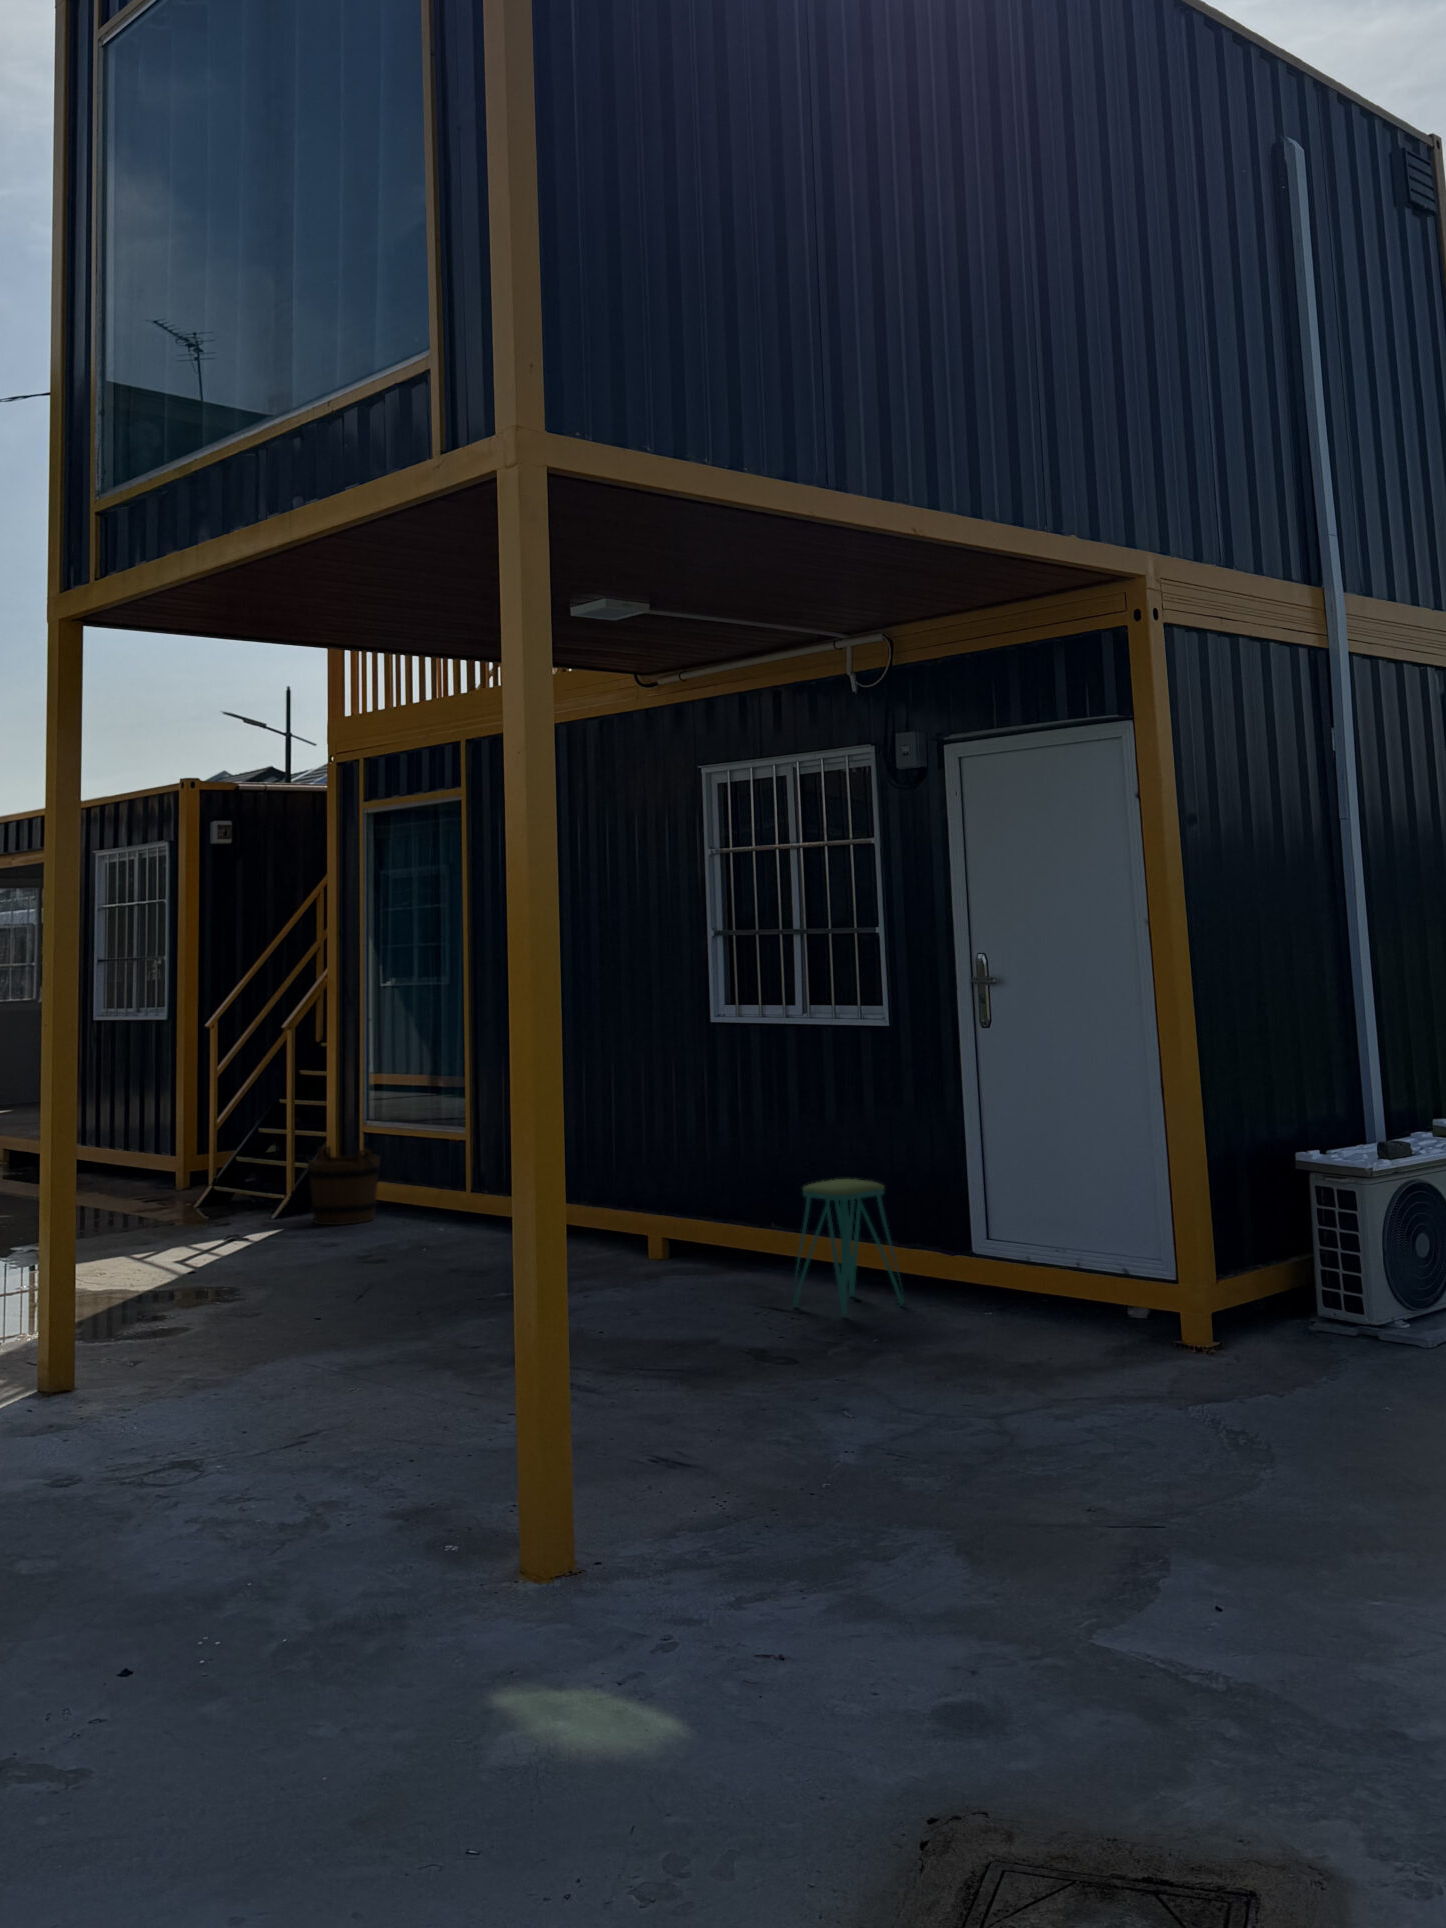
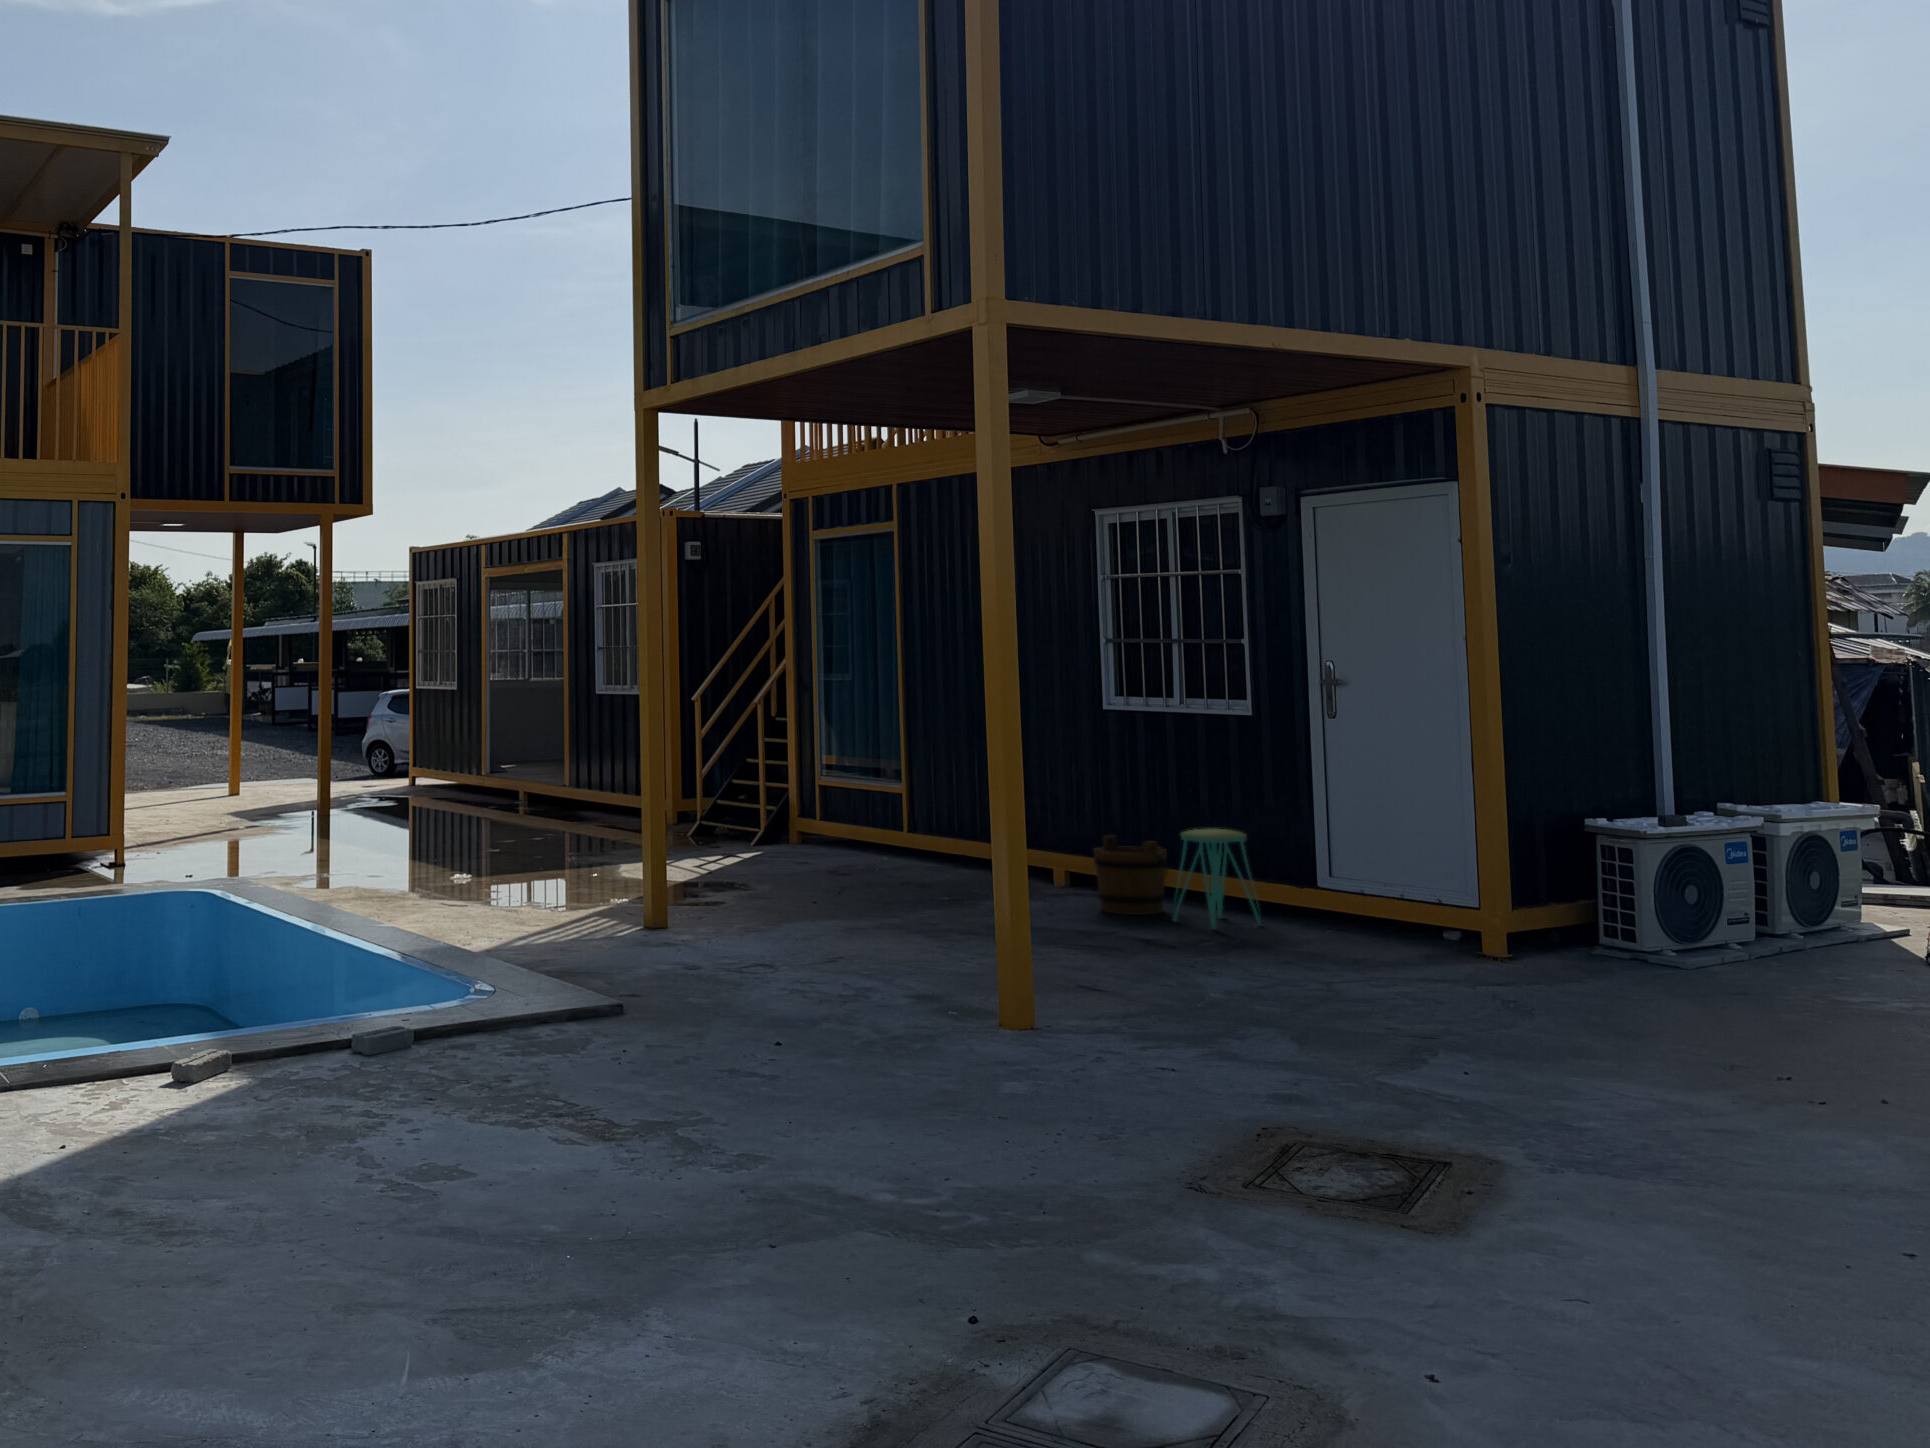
bucket: present [308,1146,380,1225] -> present [1094,836,1167,915]

